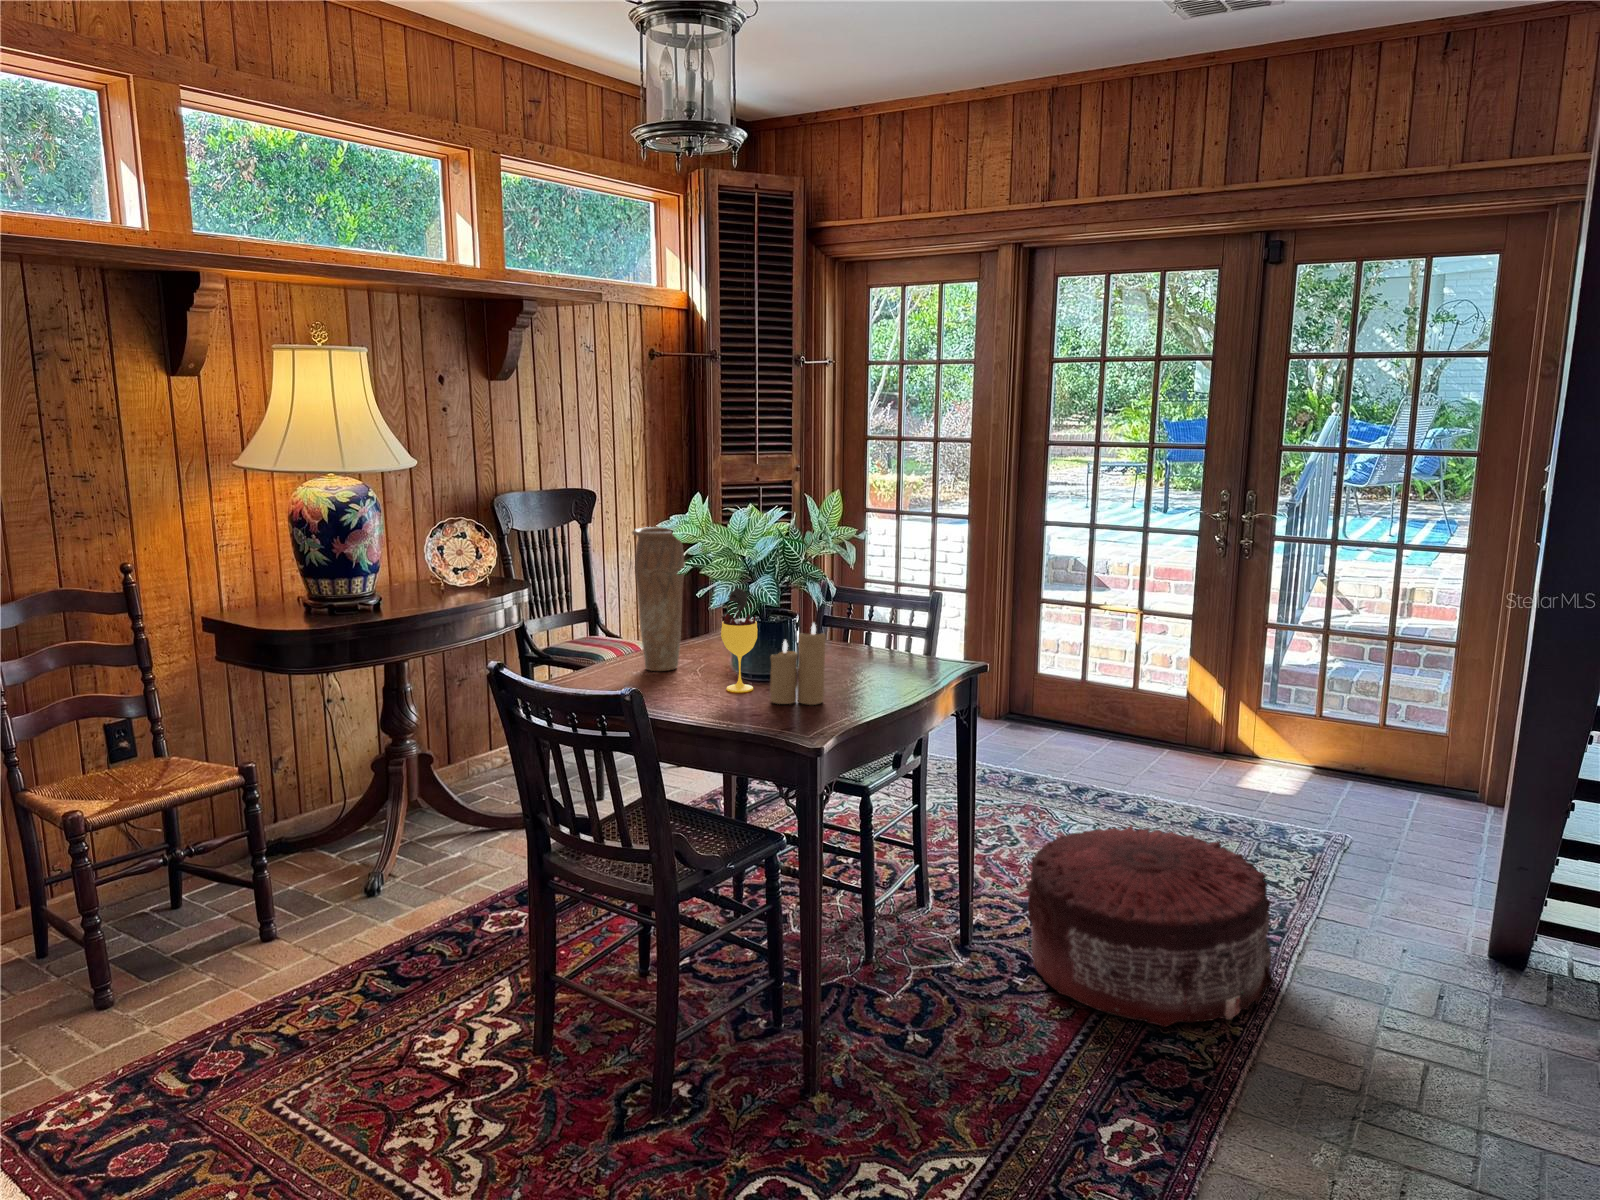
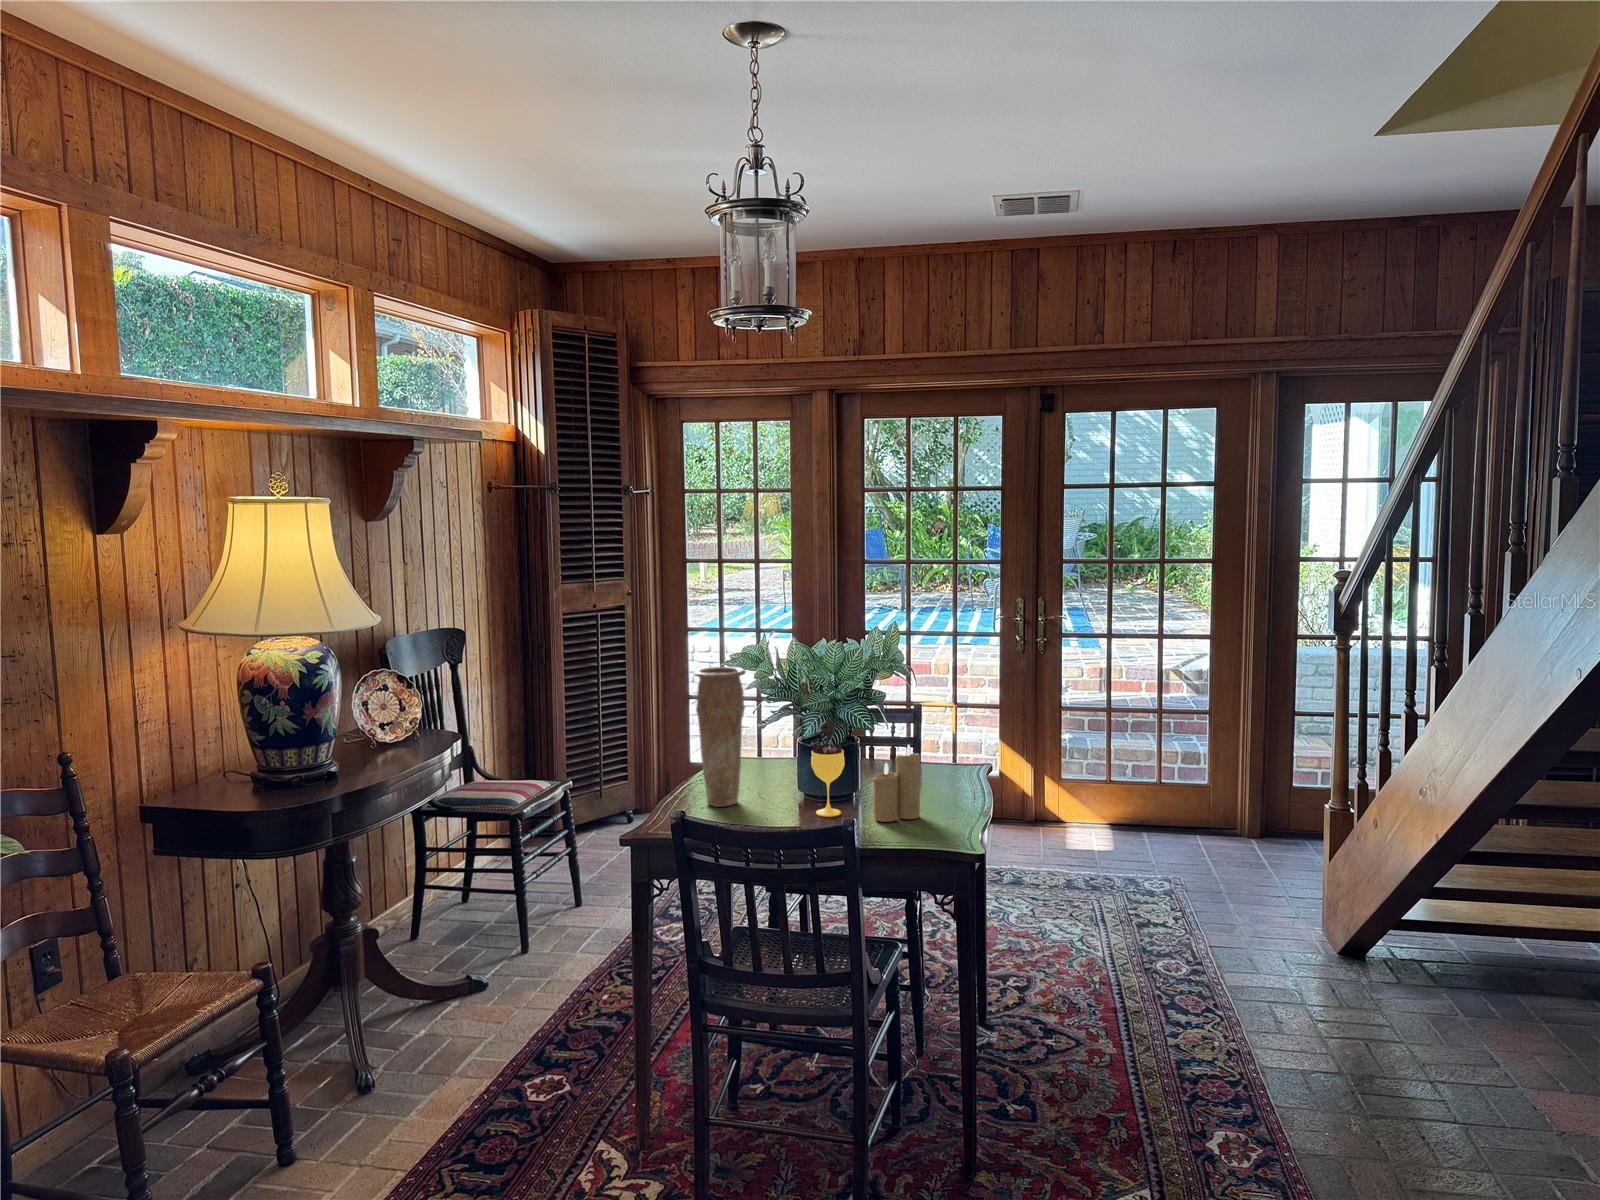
pouf: present [1026,825,1275,1027] -> none [1028,890,1232,1052]

